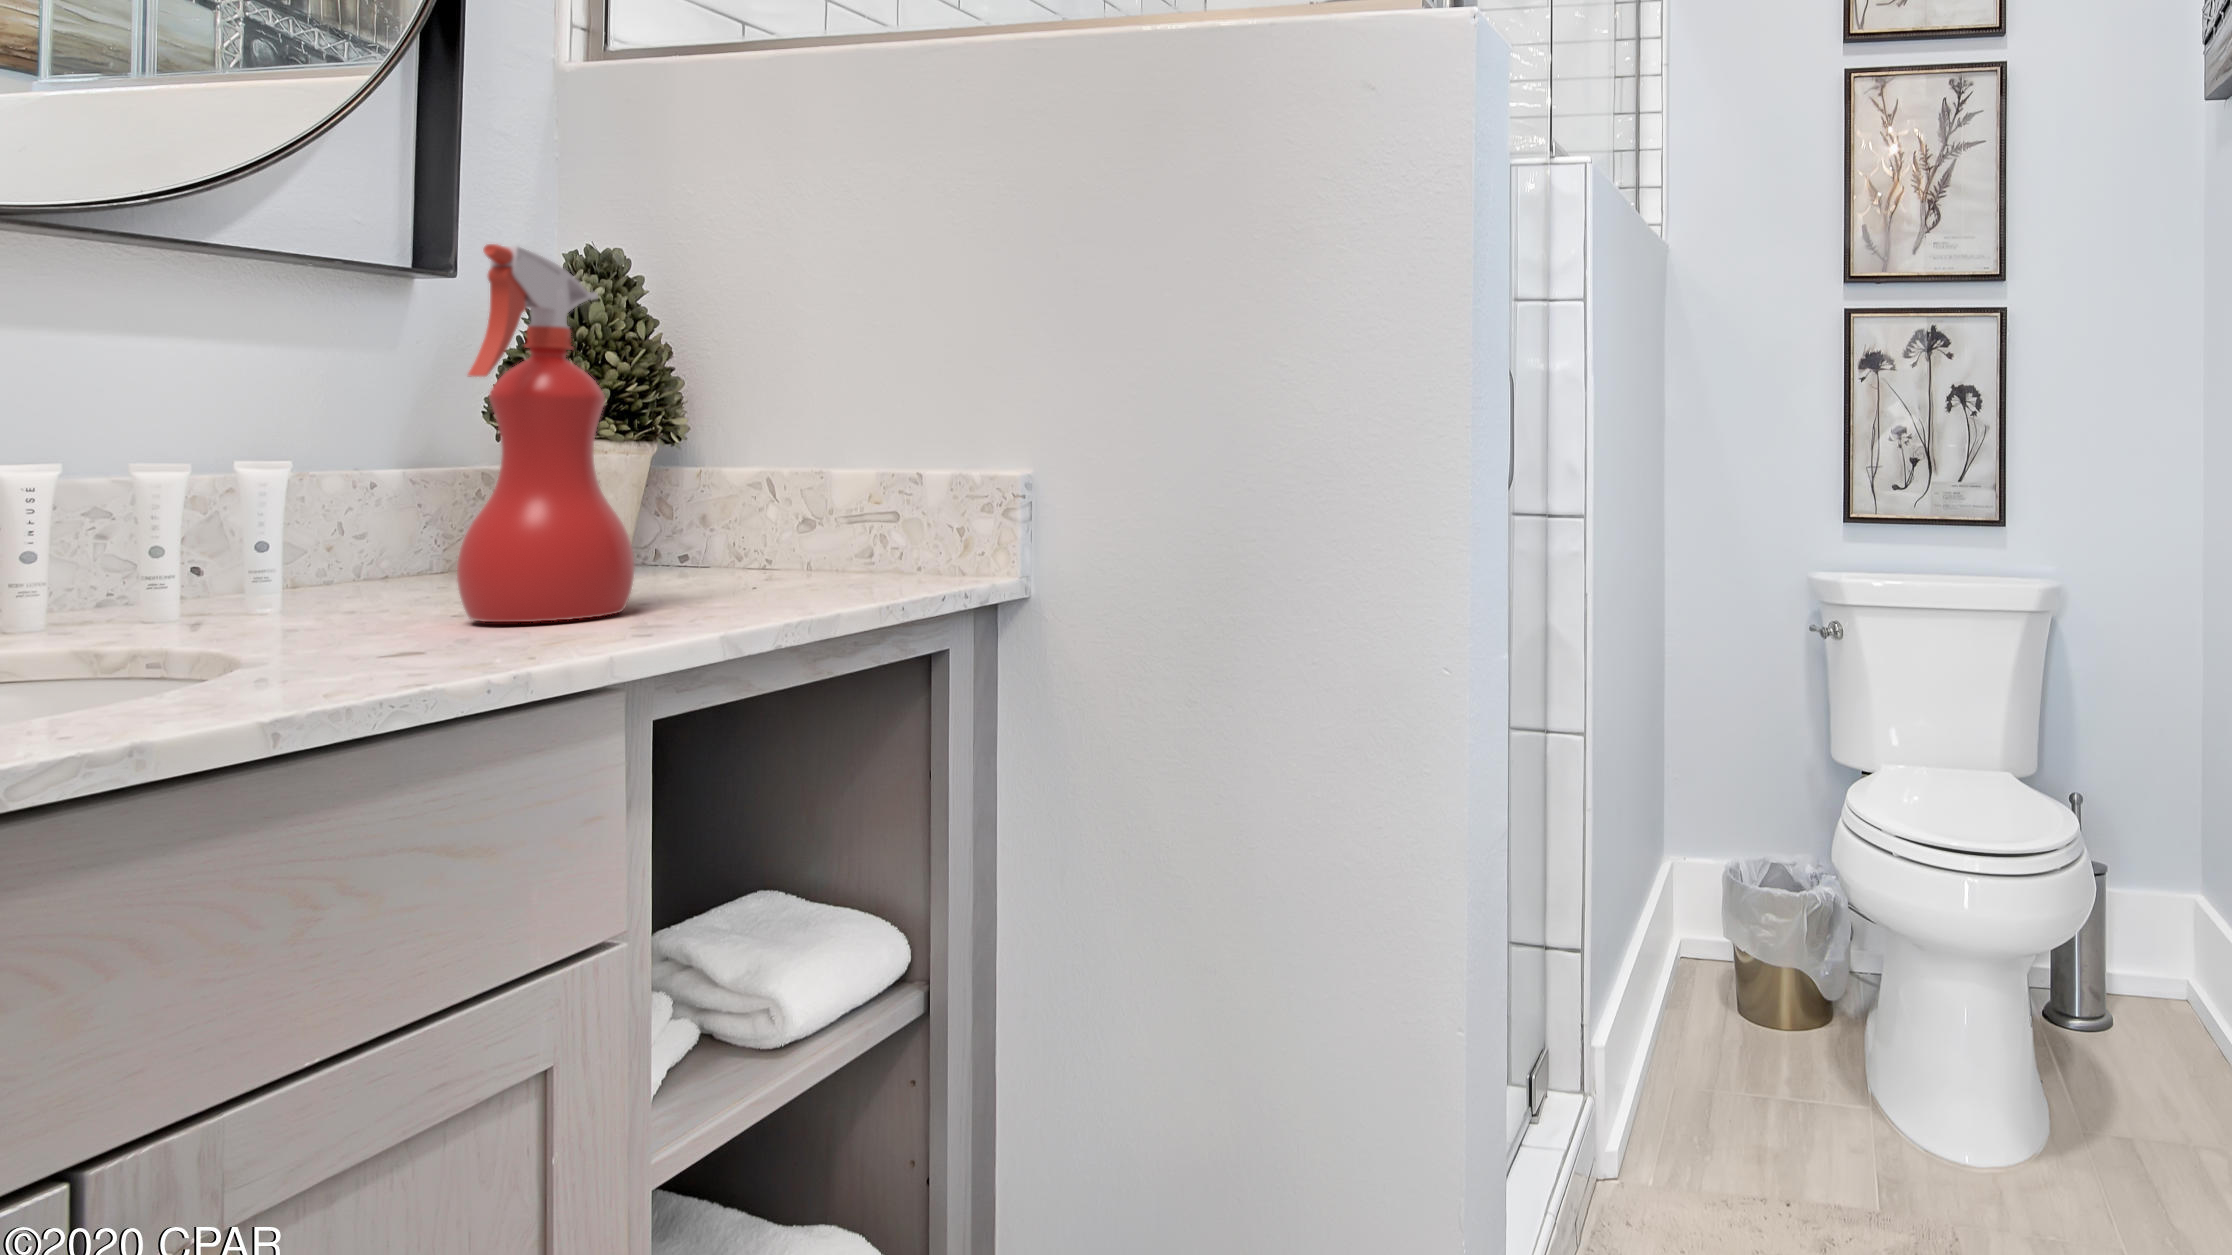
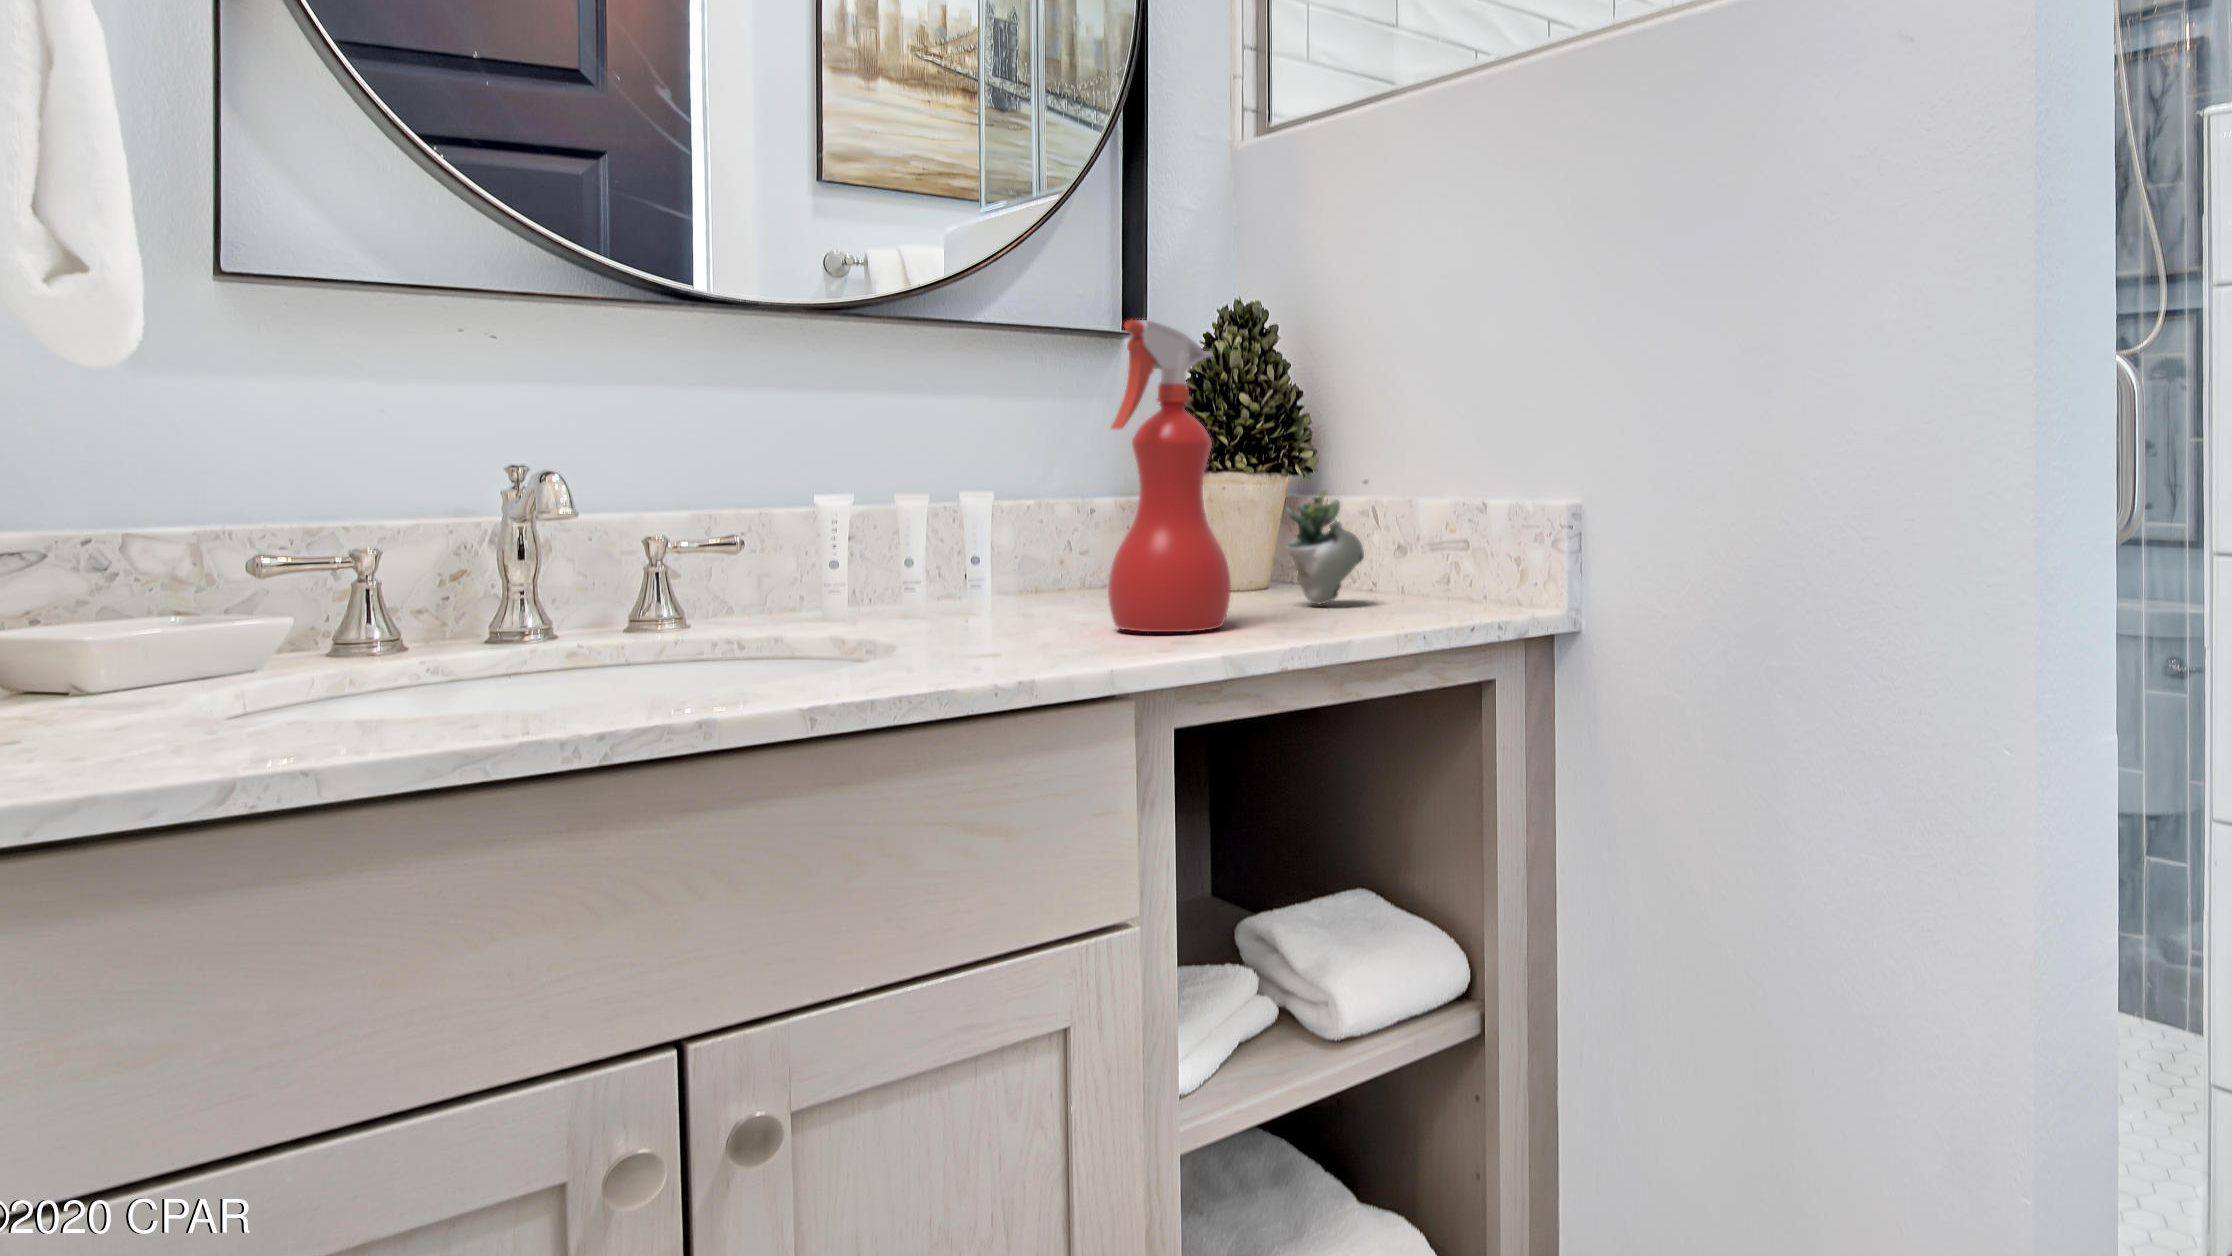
succulent plant: none [675,443,798,582] -> present [1286,480,1367,605]

